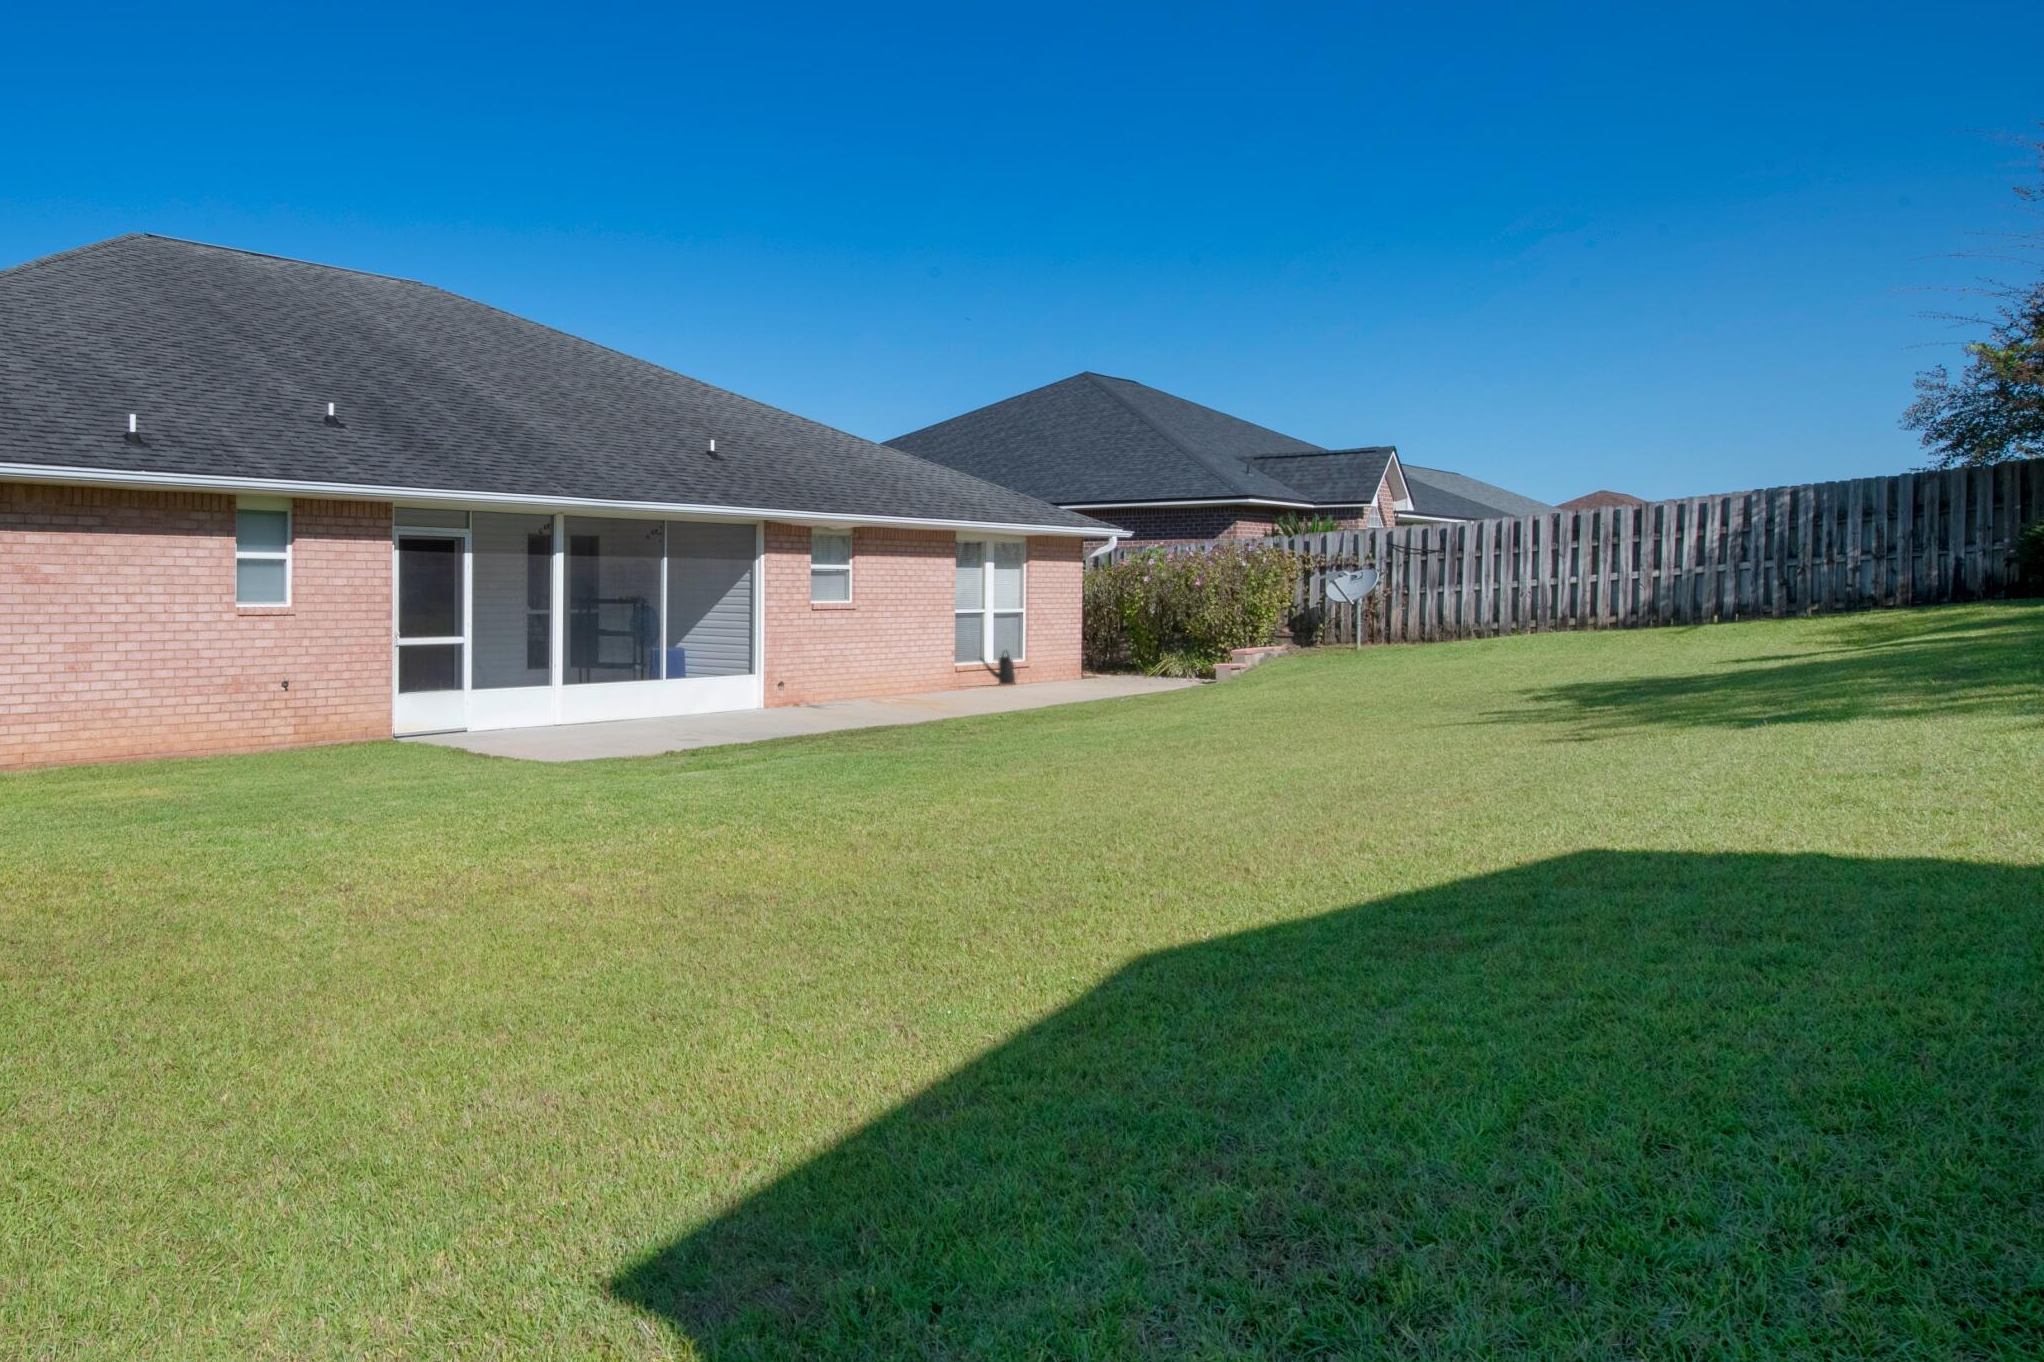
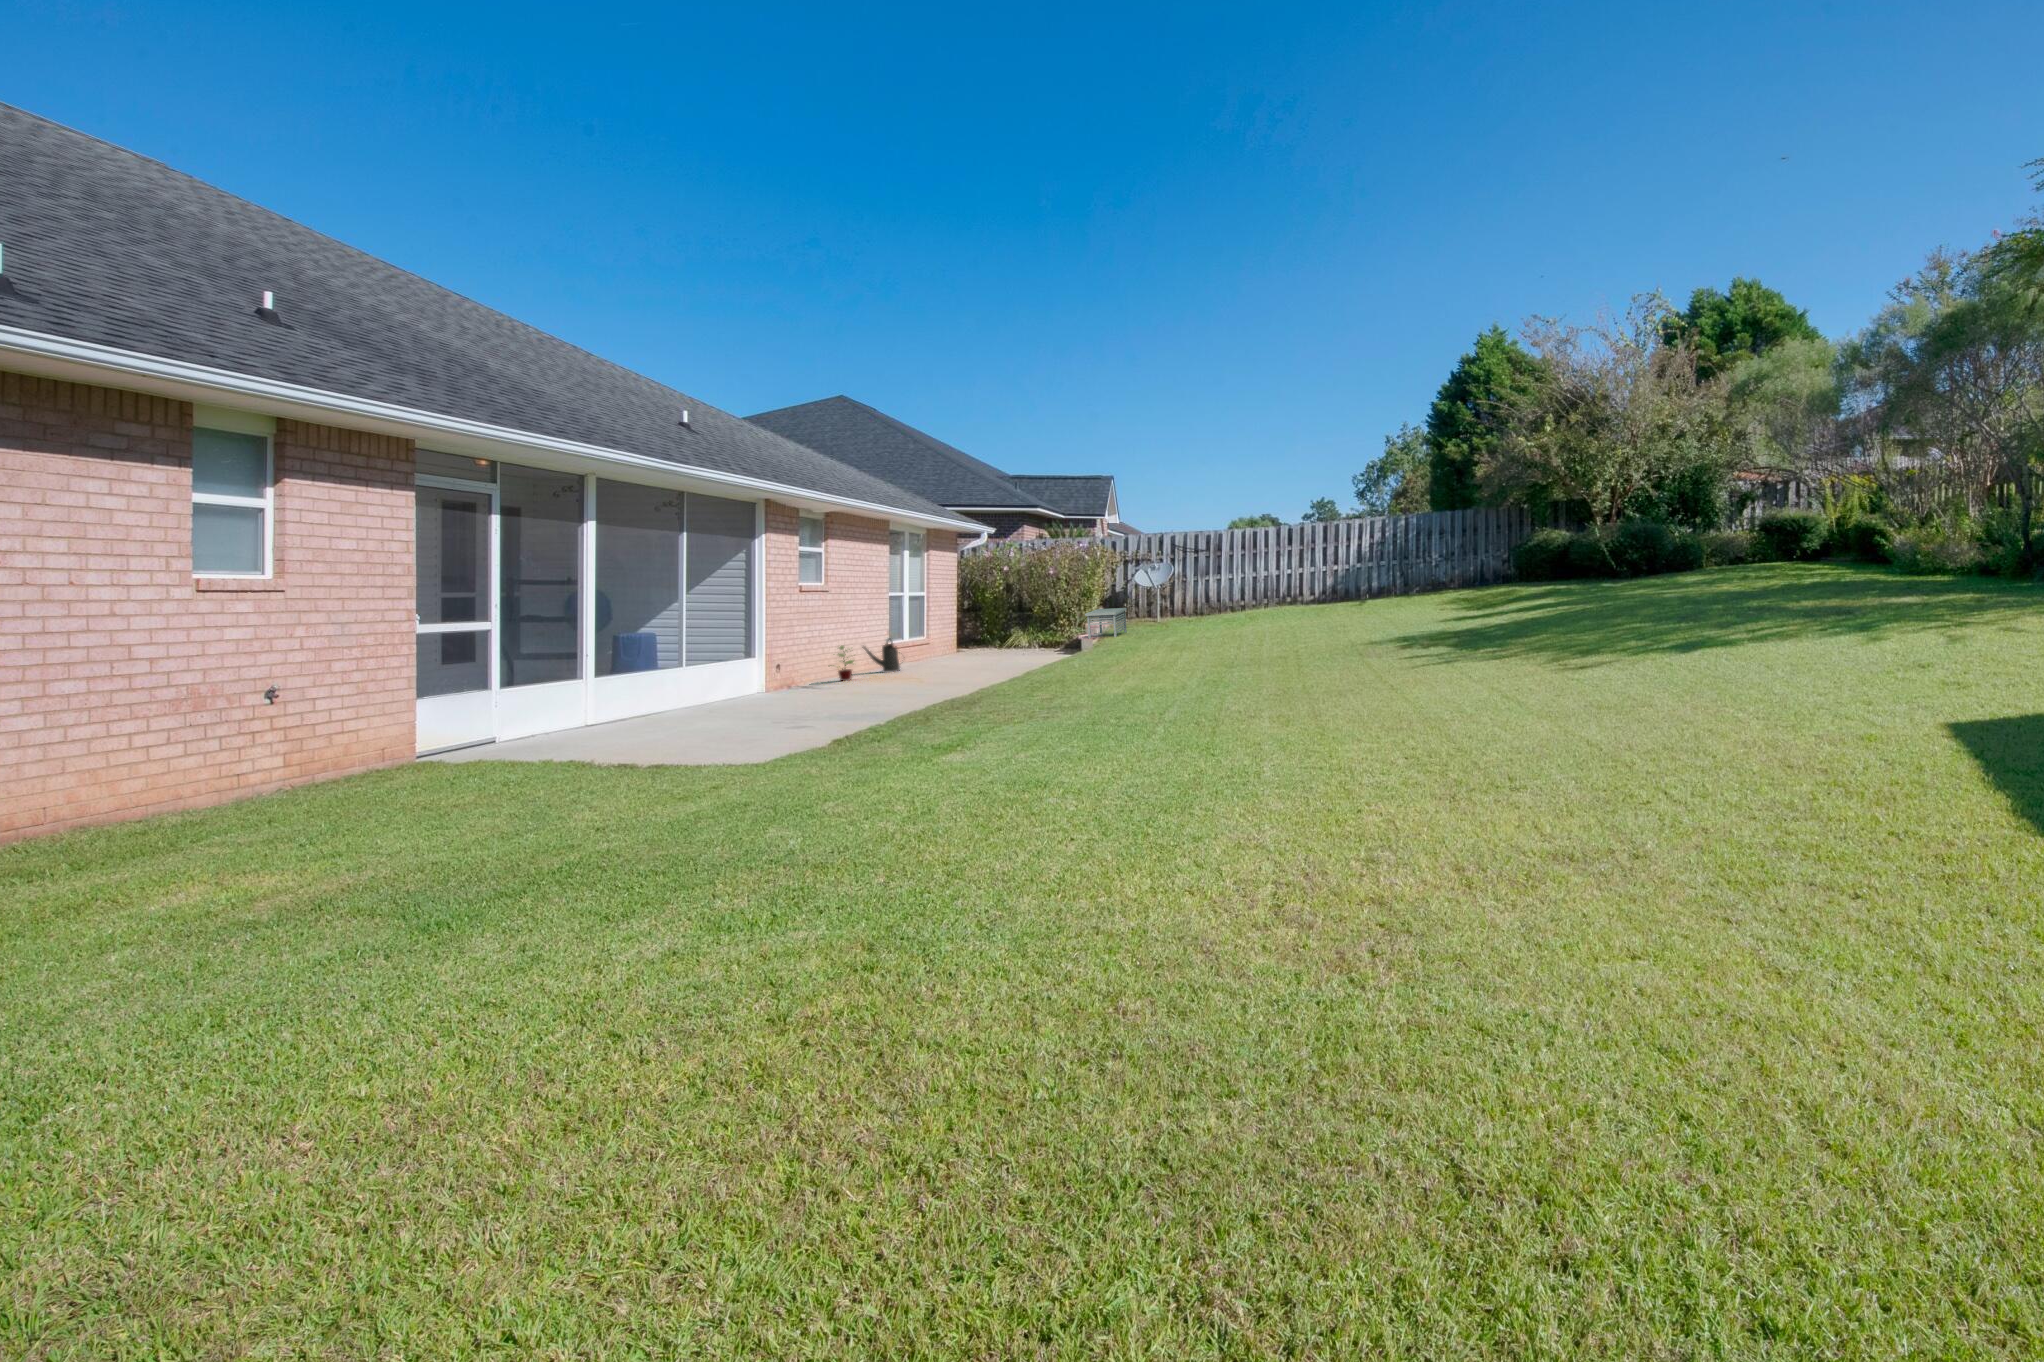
storage bench: none [1241,626,1302,663] -> present [1085,608,1127,639]
potted plant: none [944,654,971,690] -> present [838,646,853,681]

